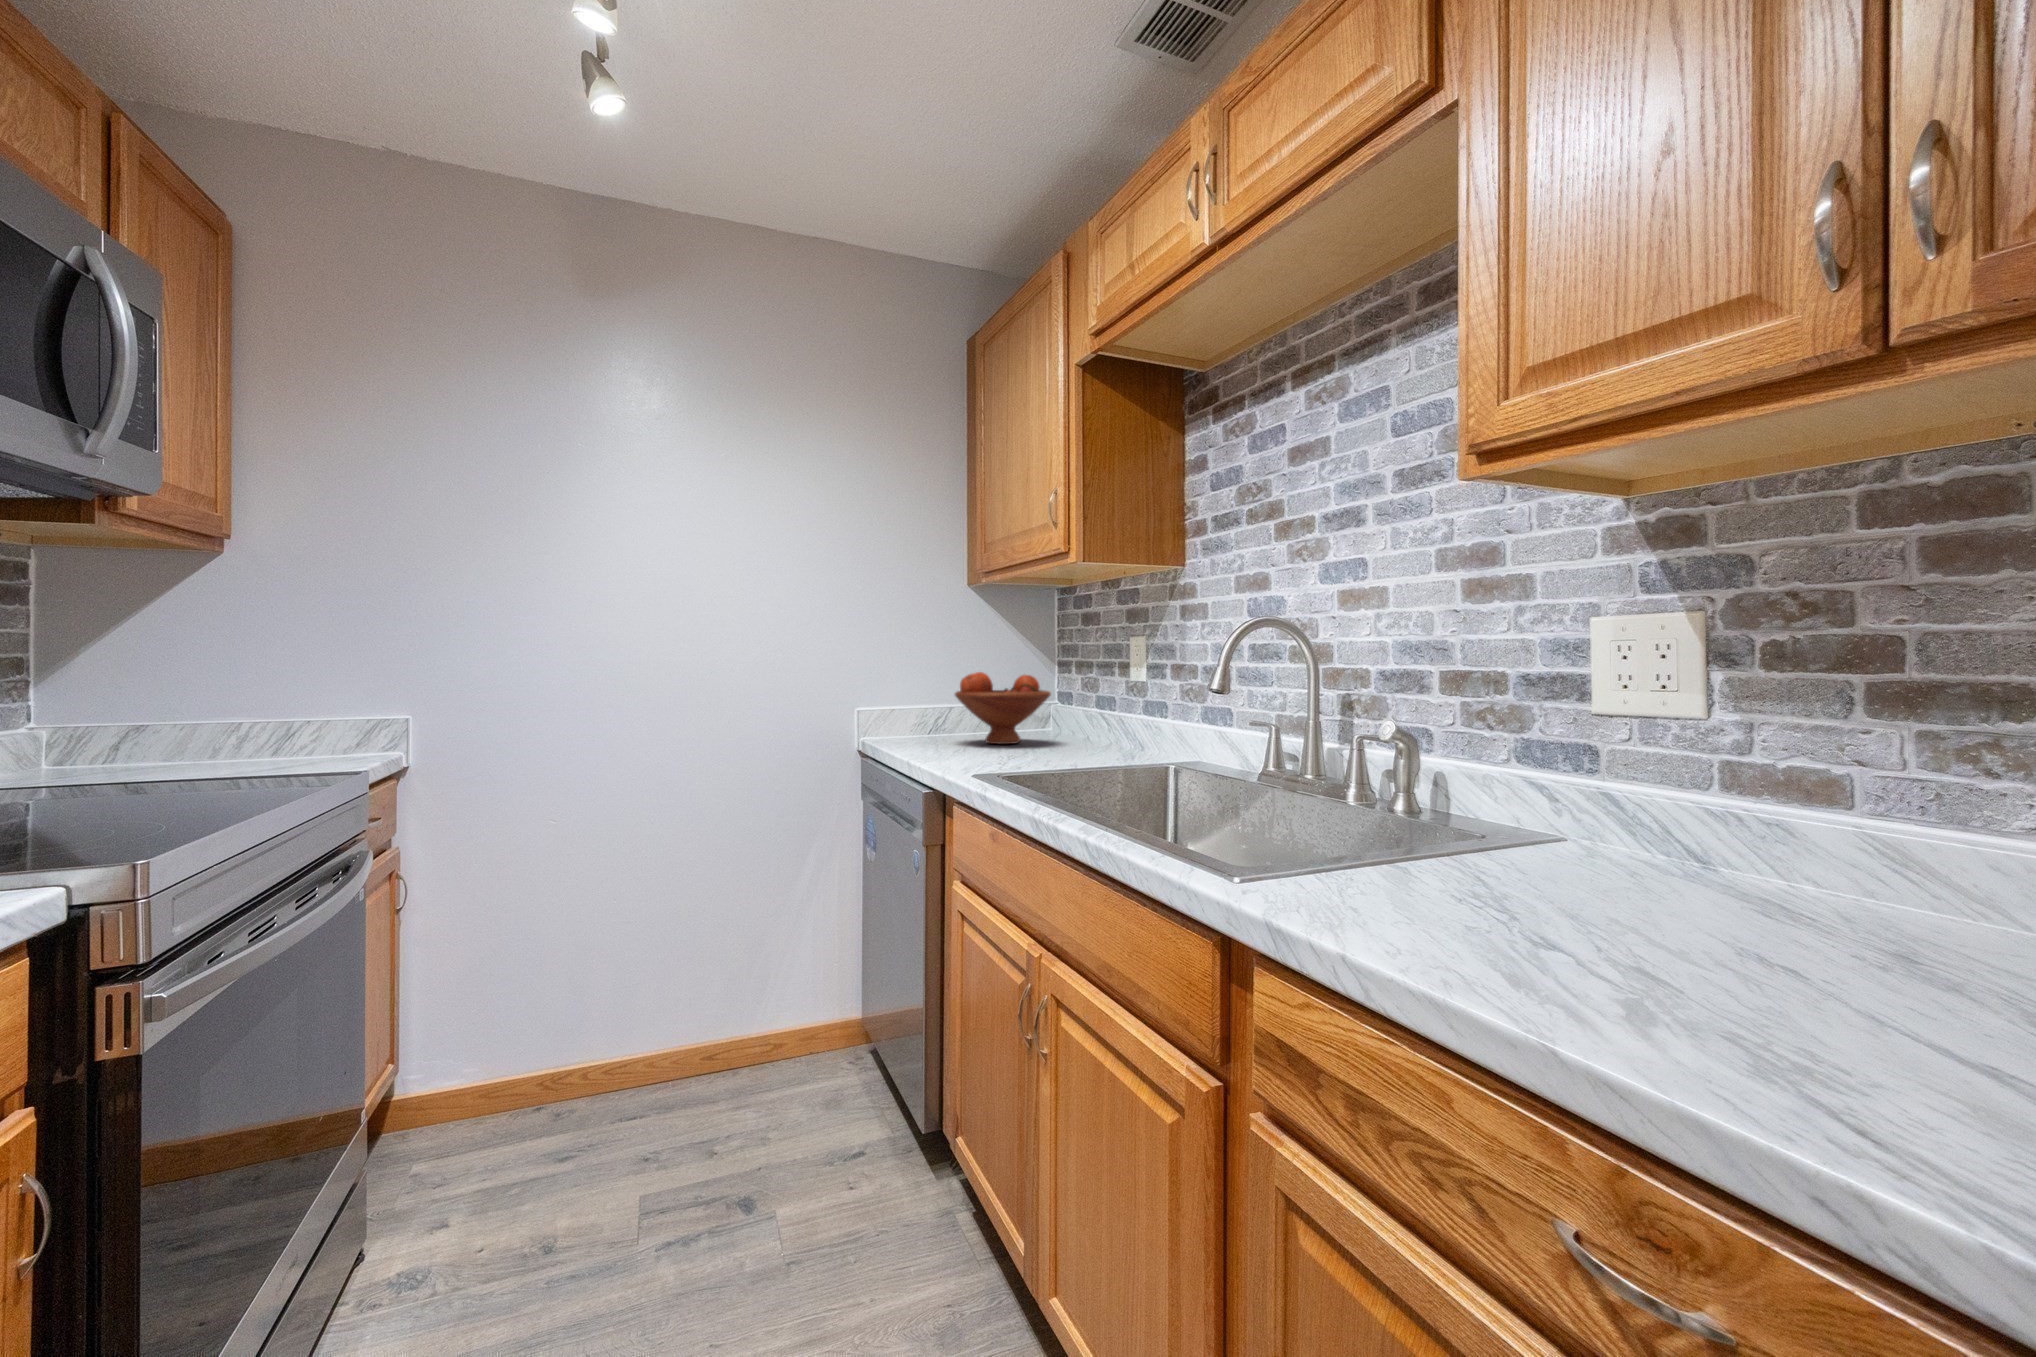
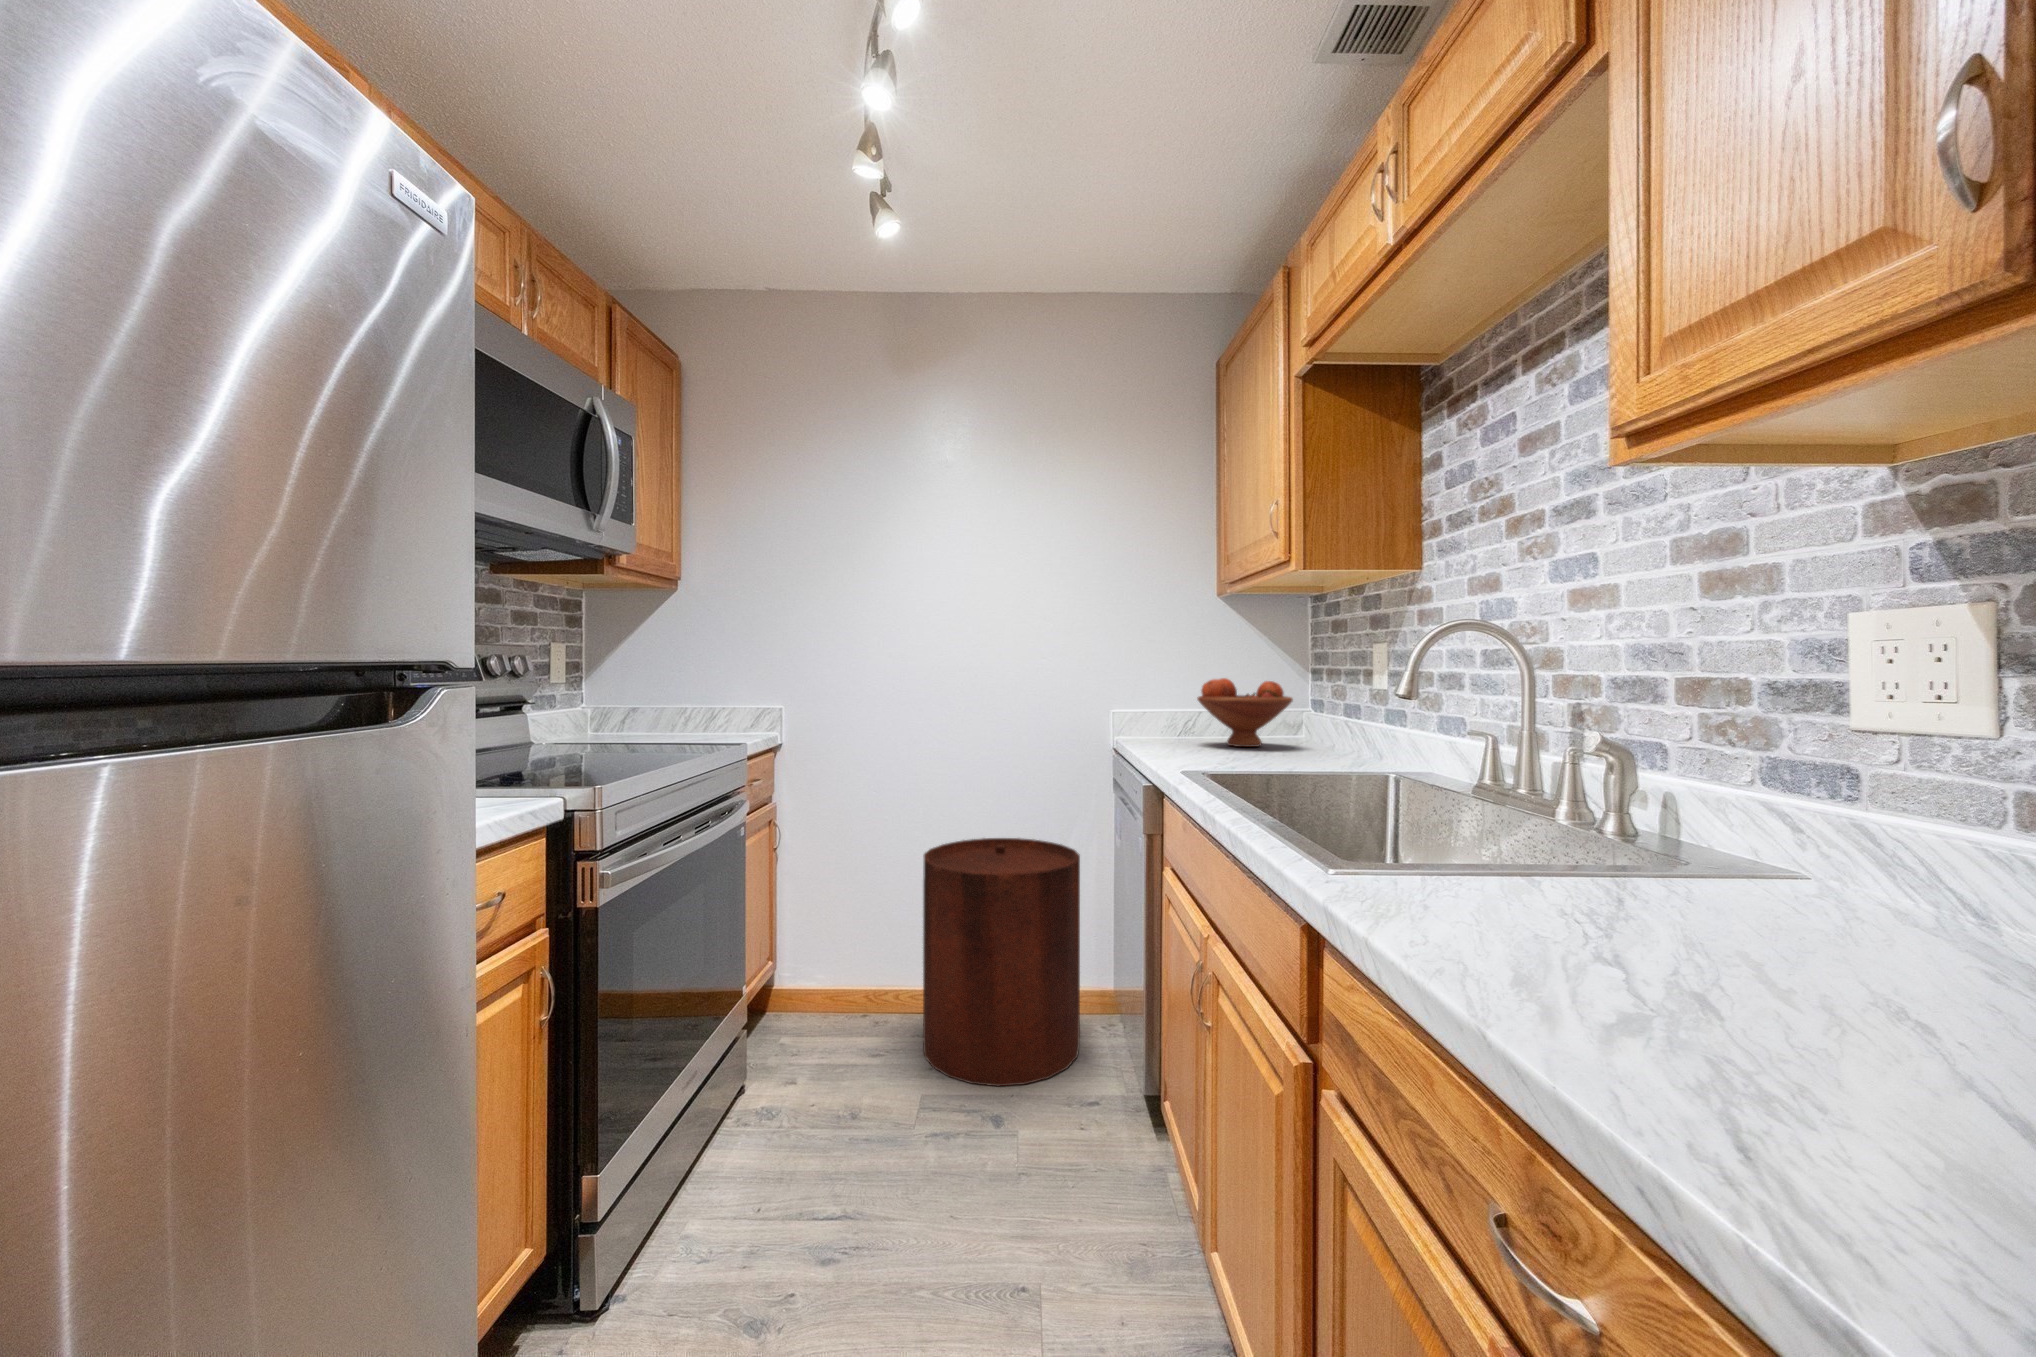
trash can: none [632,865,835,1175] -> present [923,838,1080,1086]

